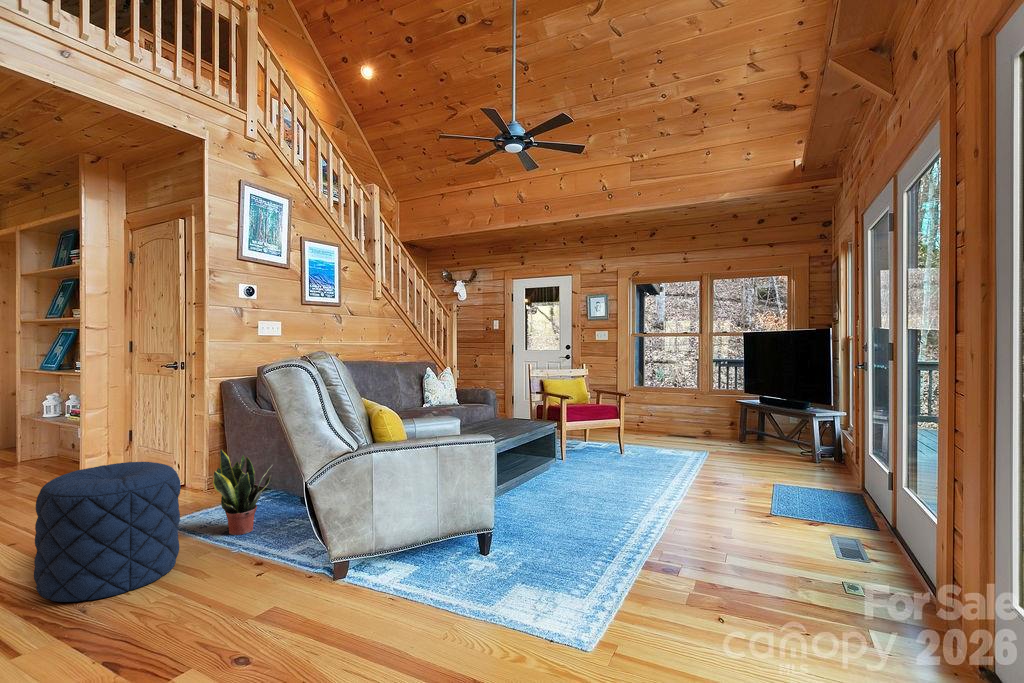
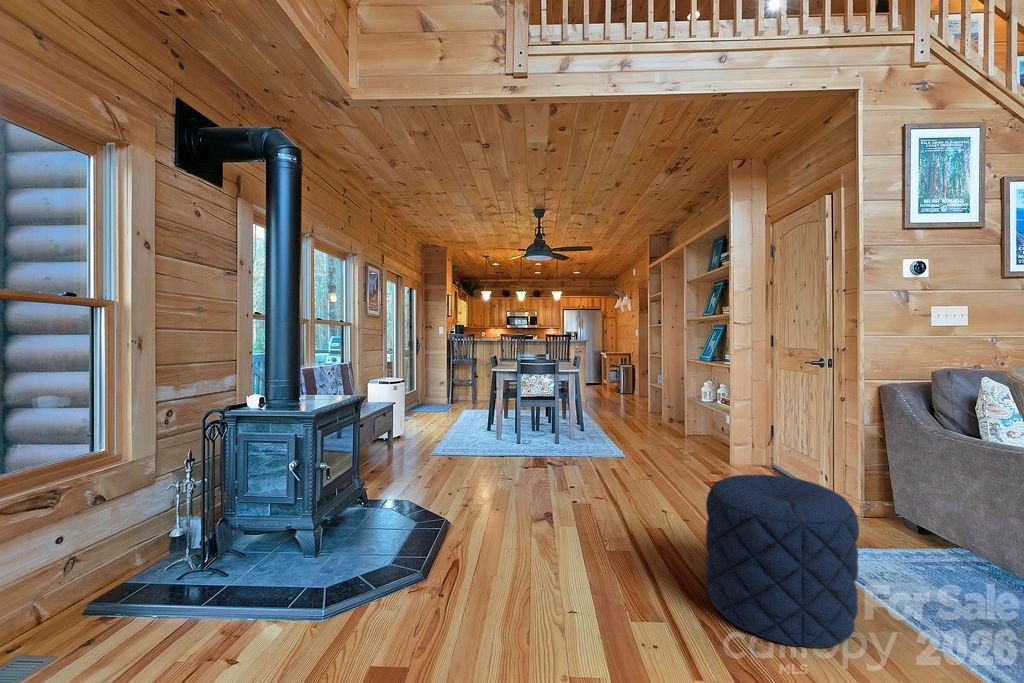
potted plant: present [213,450,272,535] -> none [895,483,998,619]

